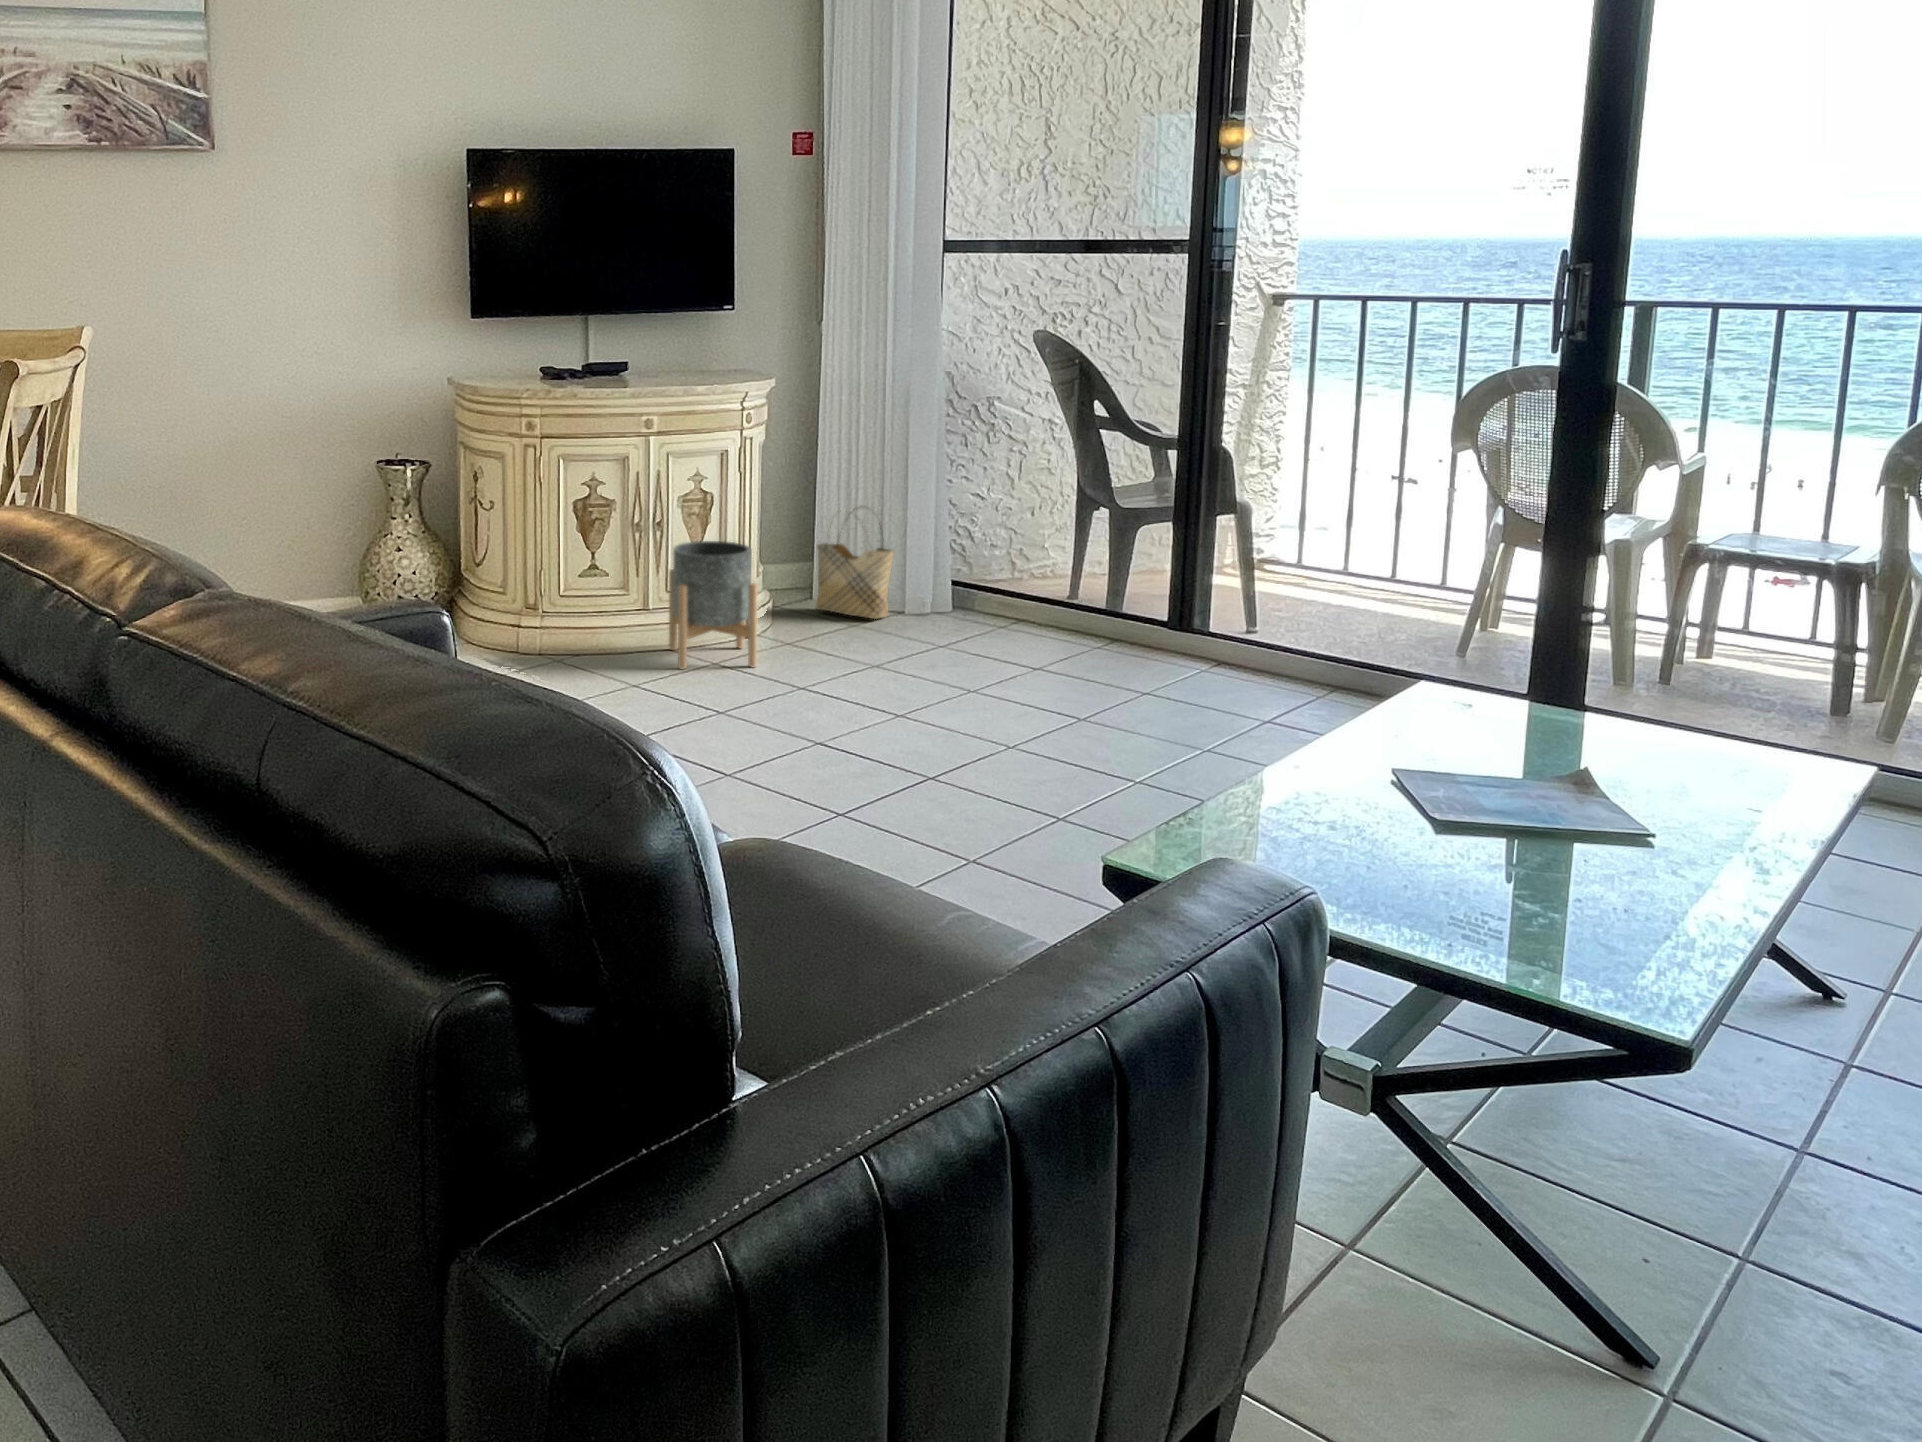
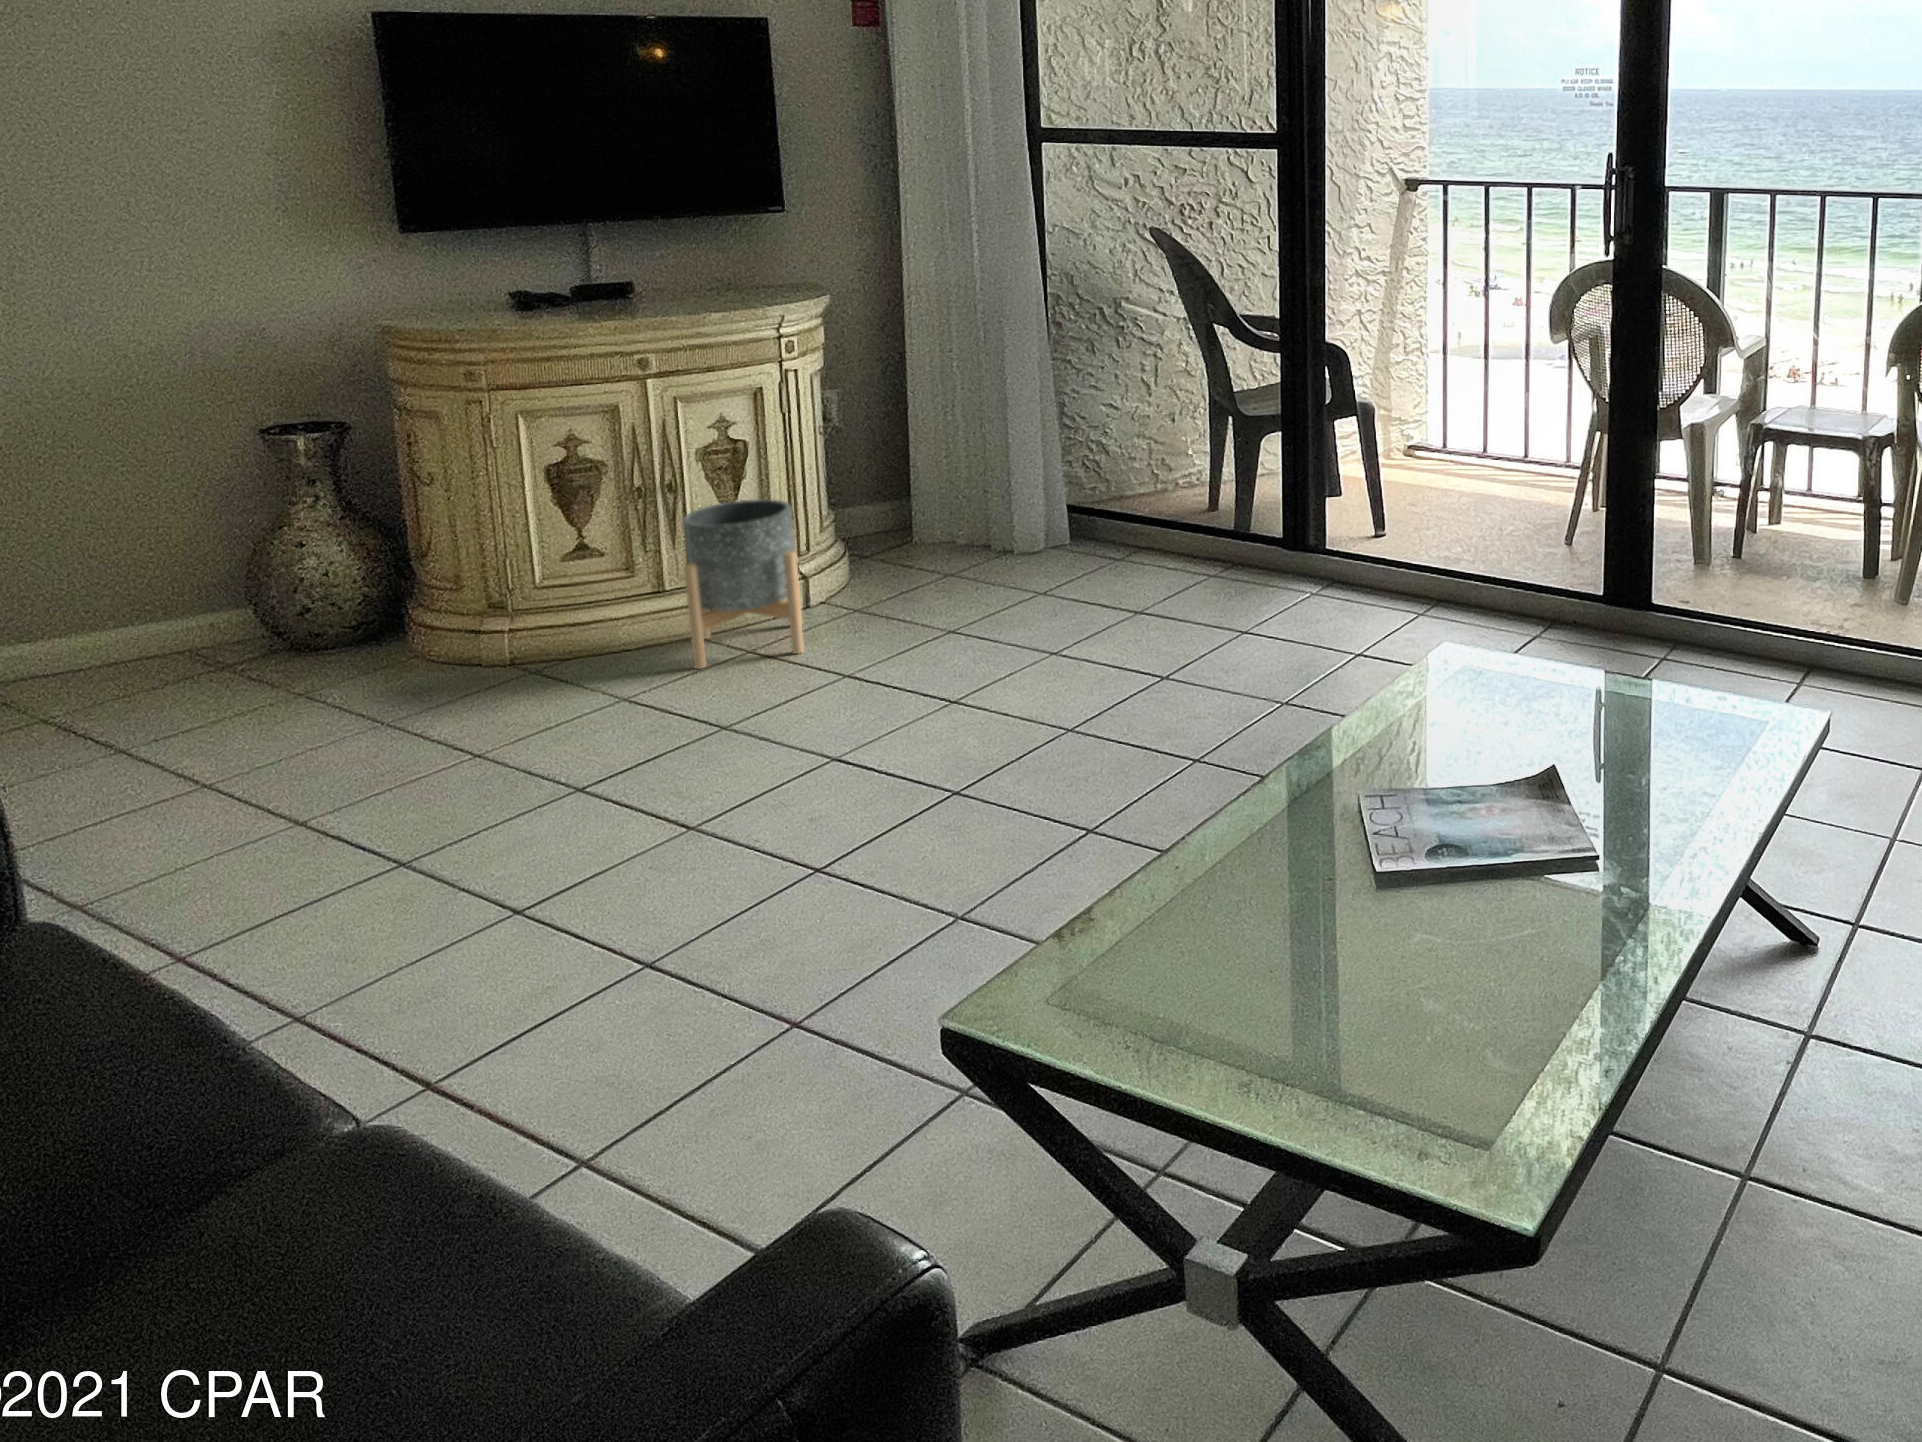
woven basket: present [815,506,894,619] -> none [918,433,1008,562]

